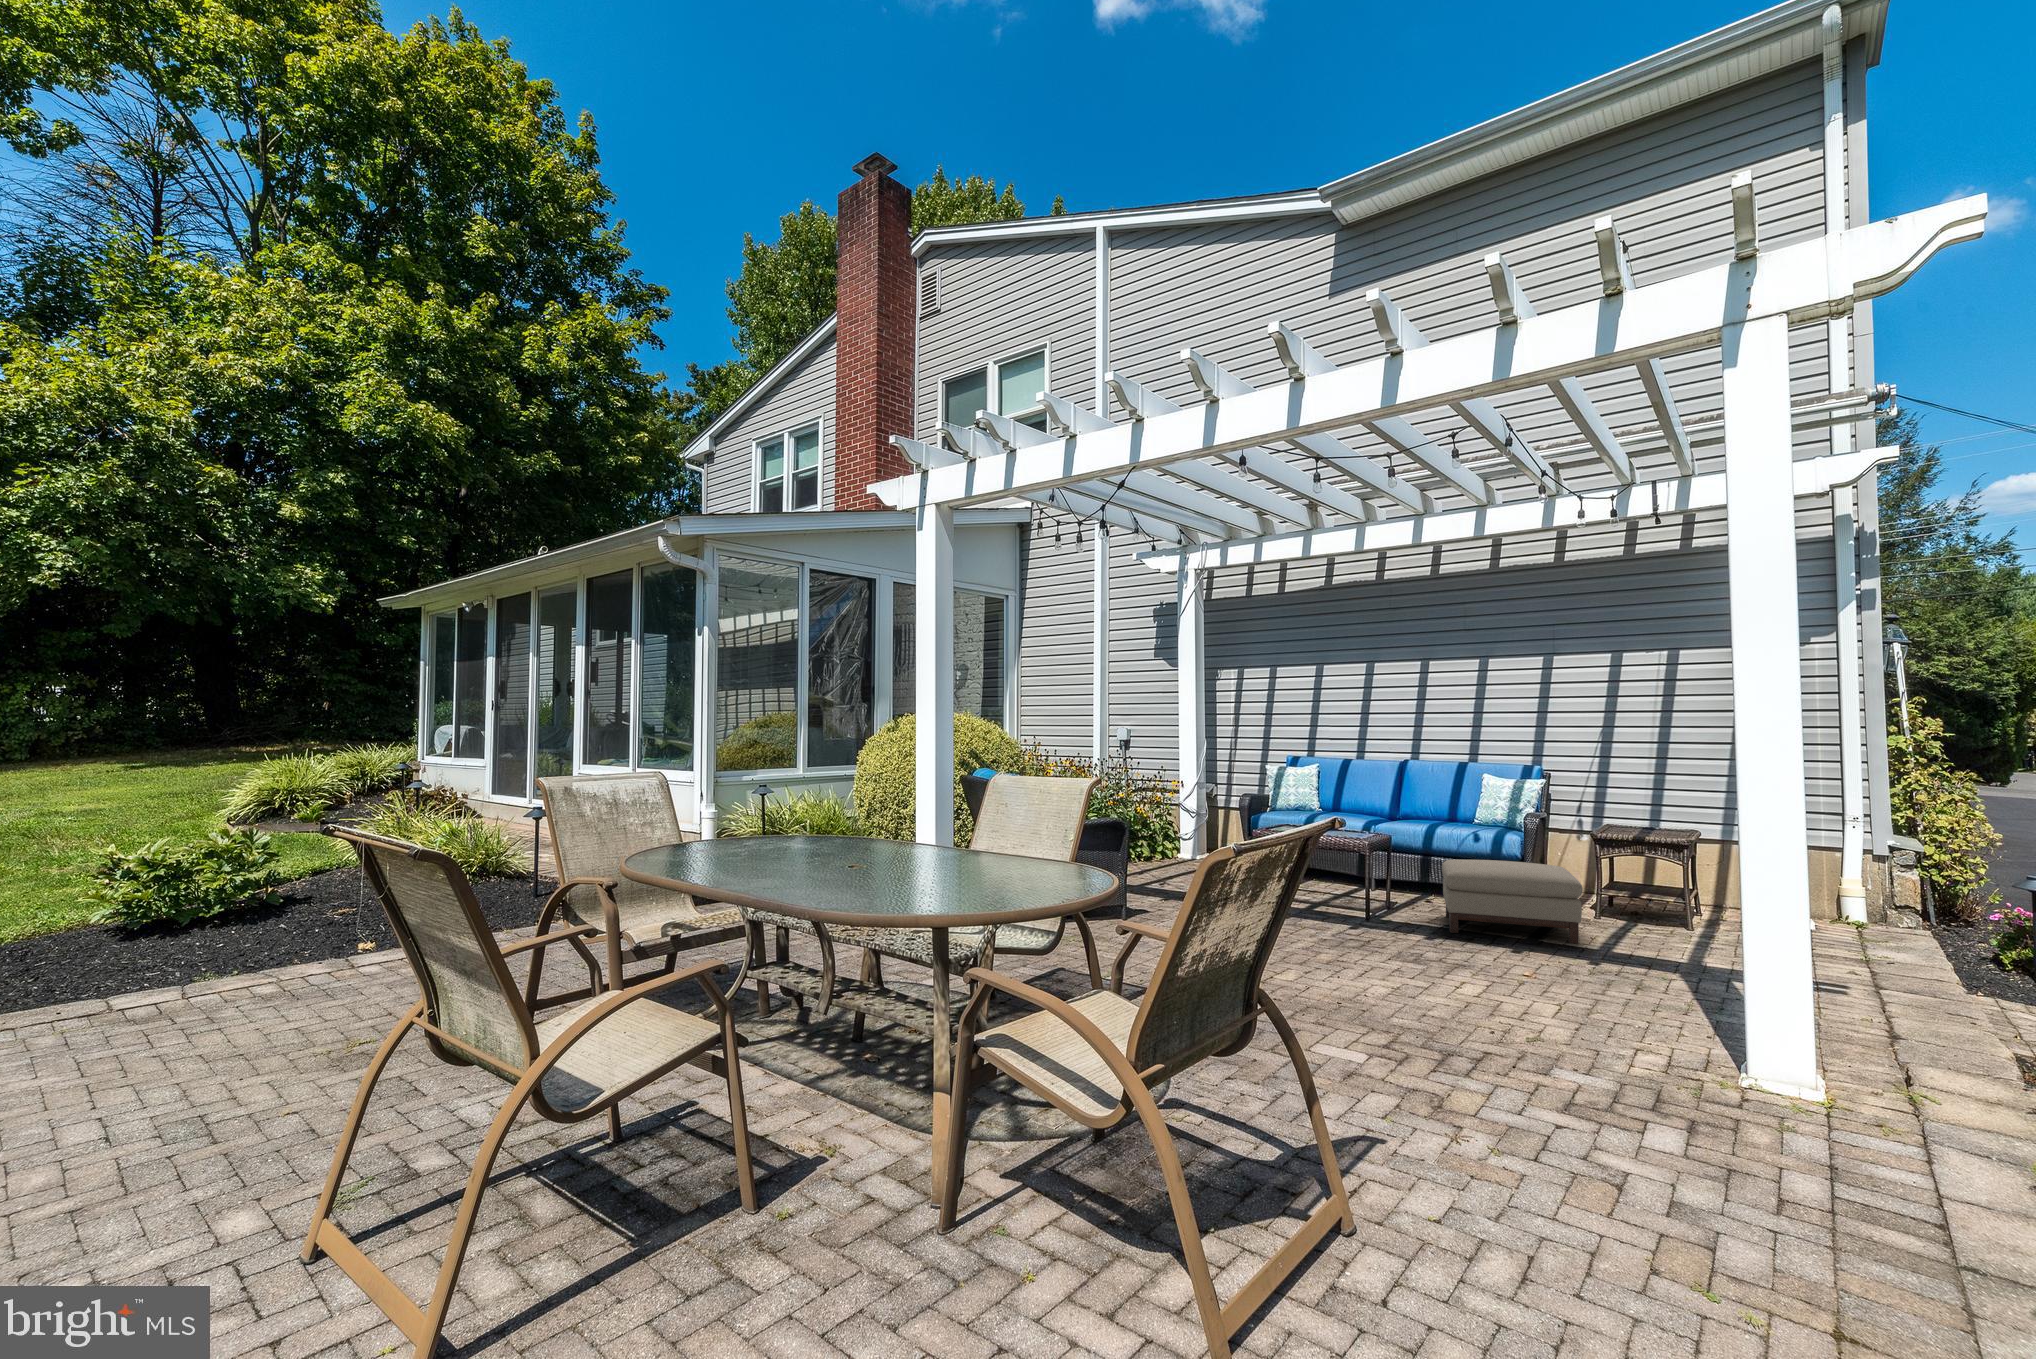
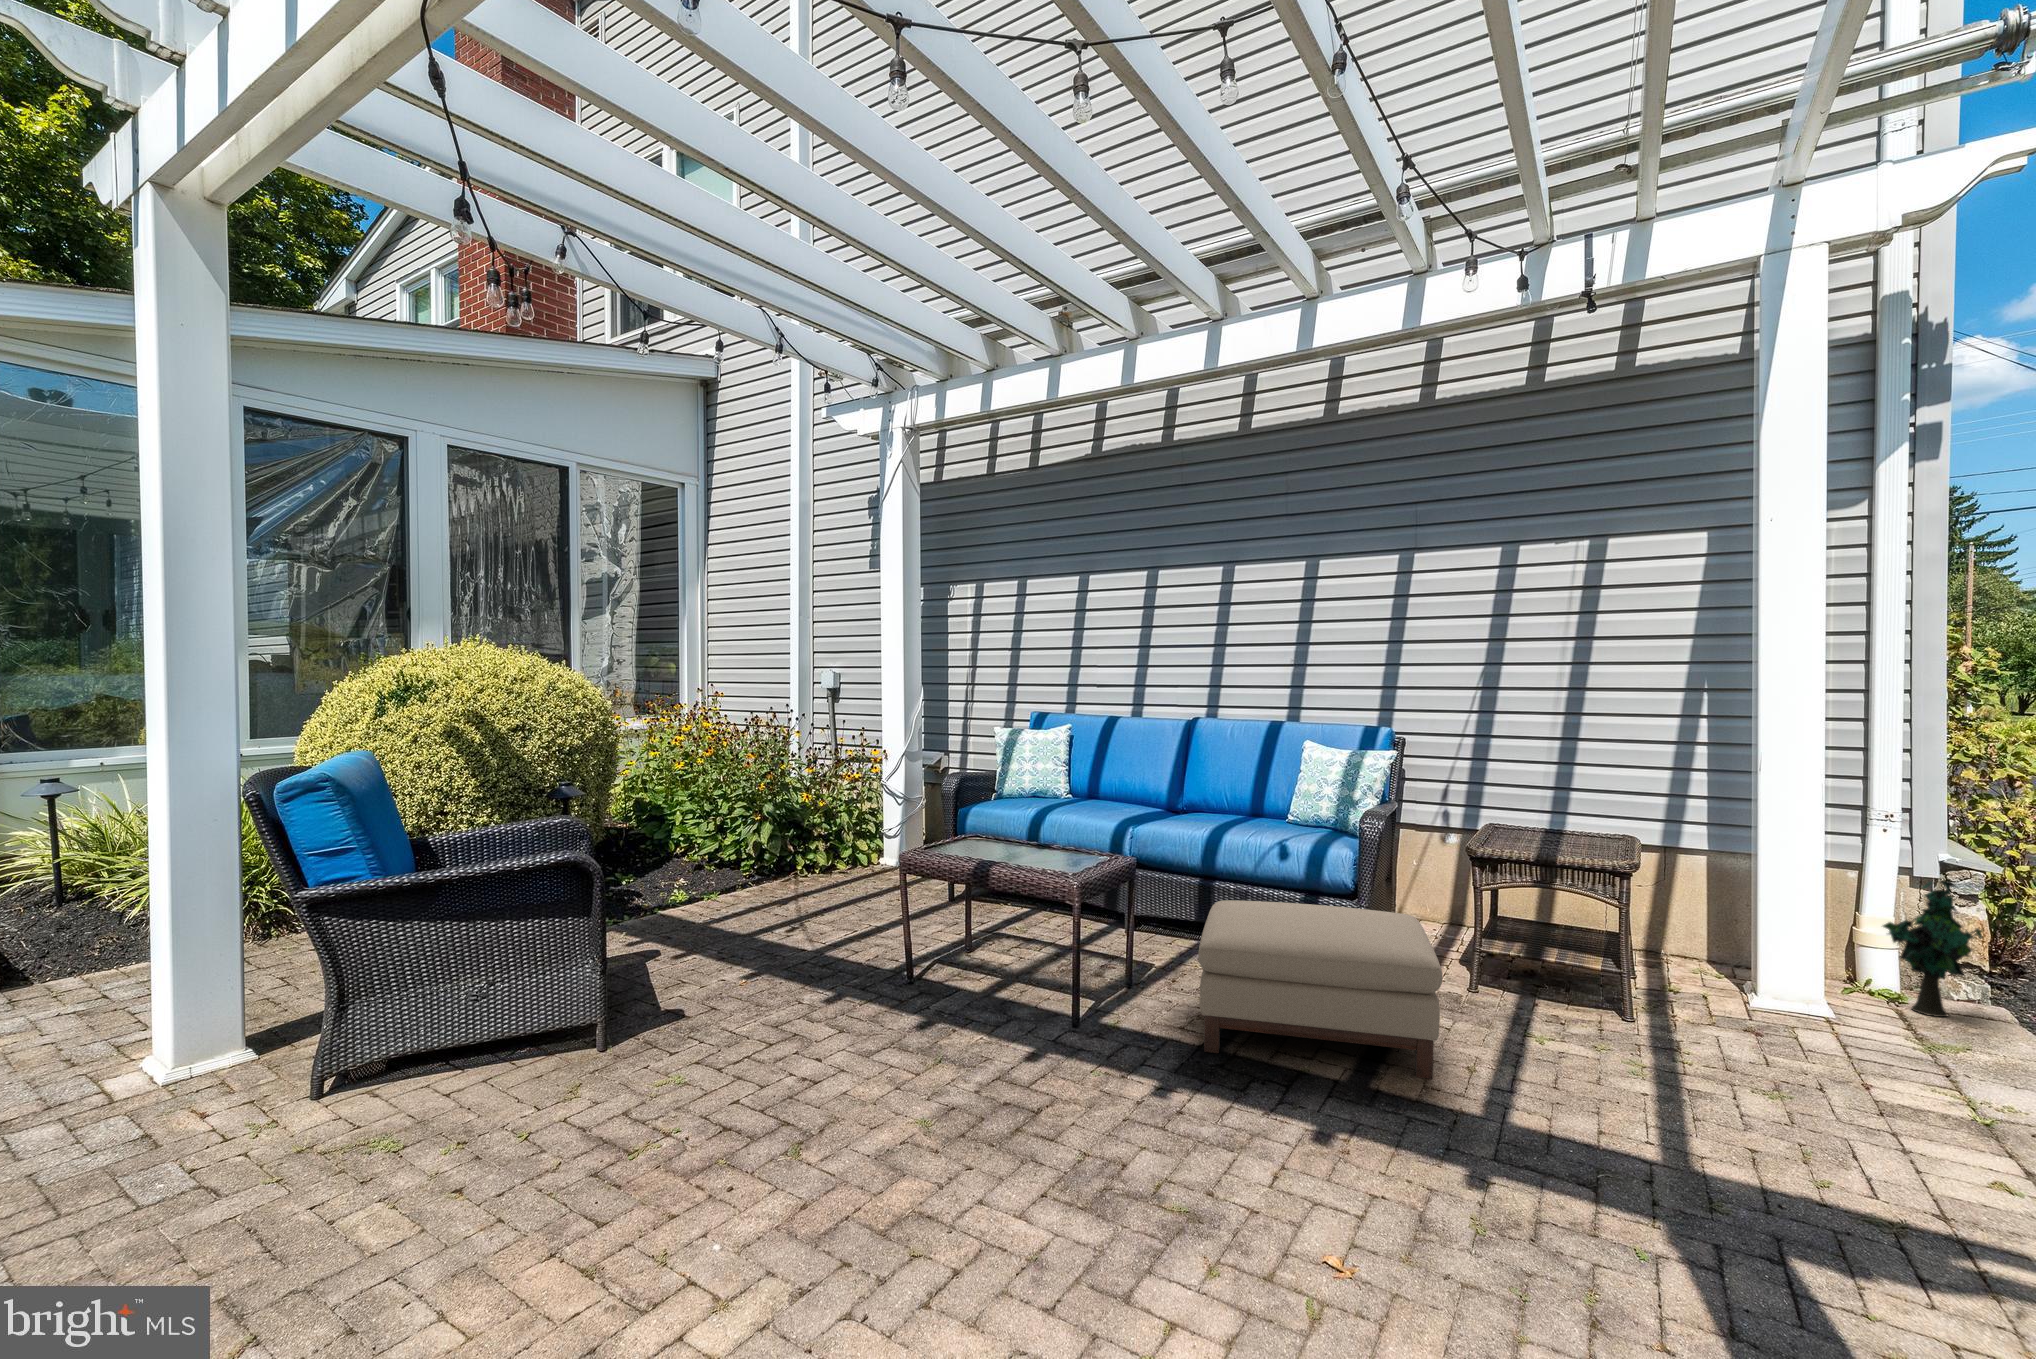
decorative plant: none [1850,854,1909,933] -> present [1883,881,1983,1017]

